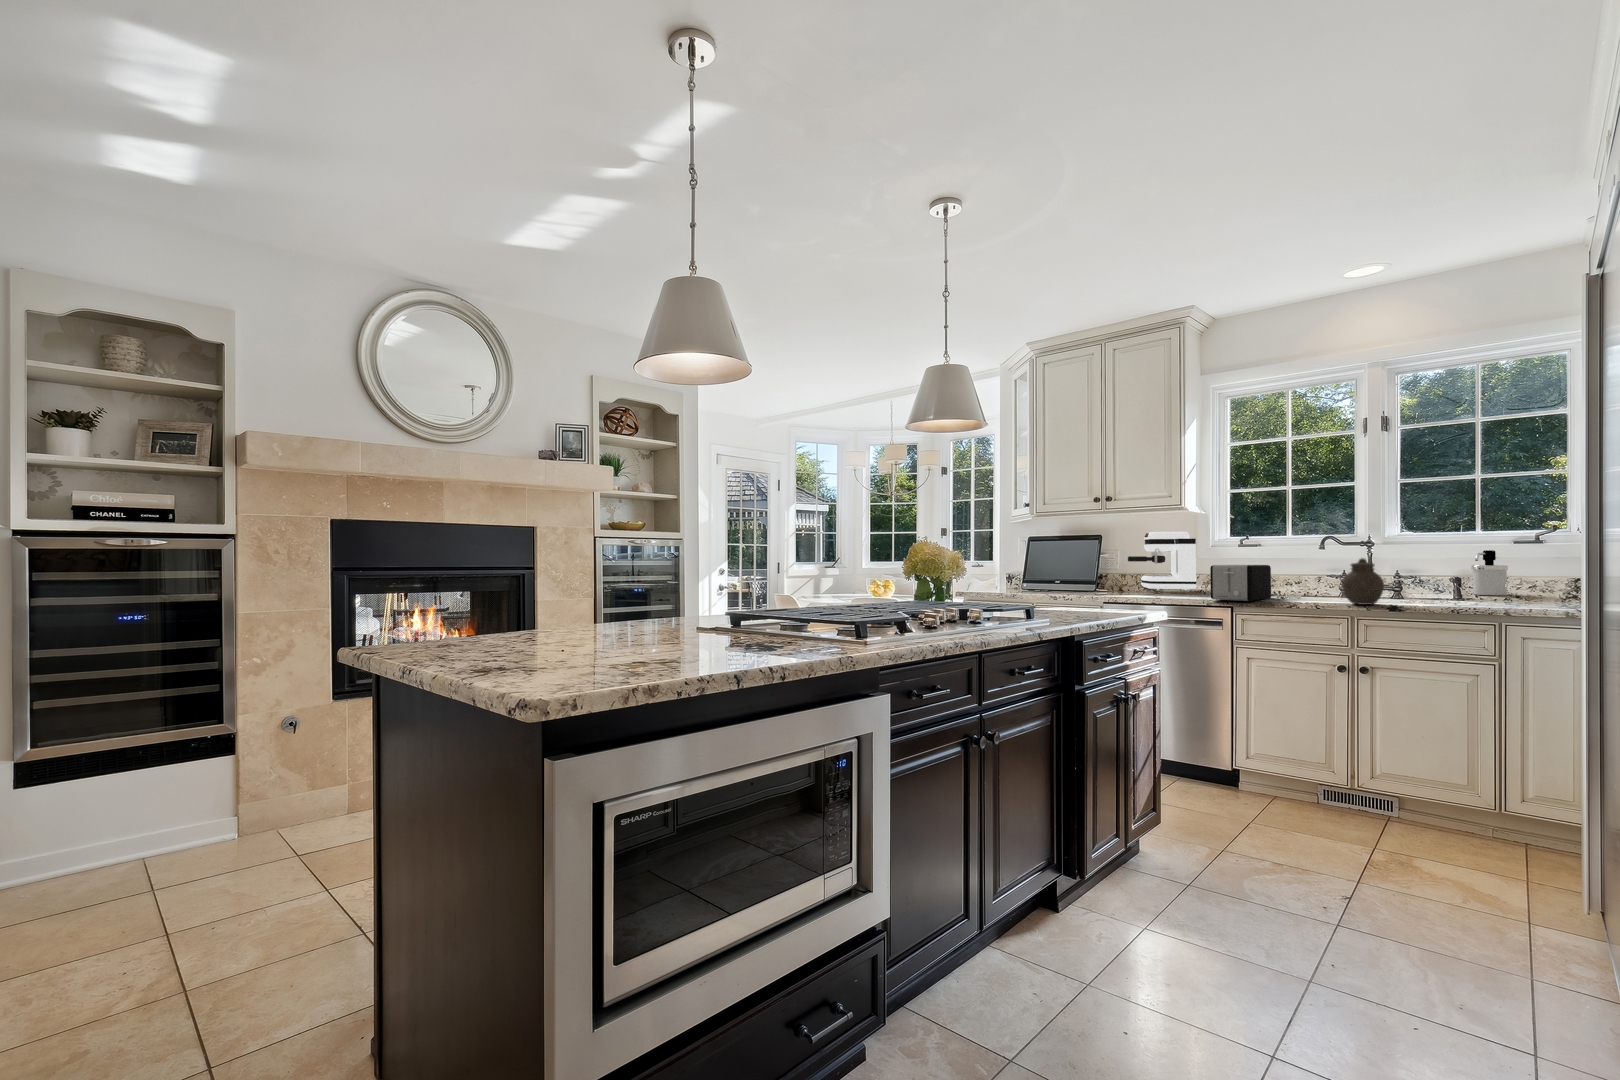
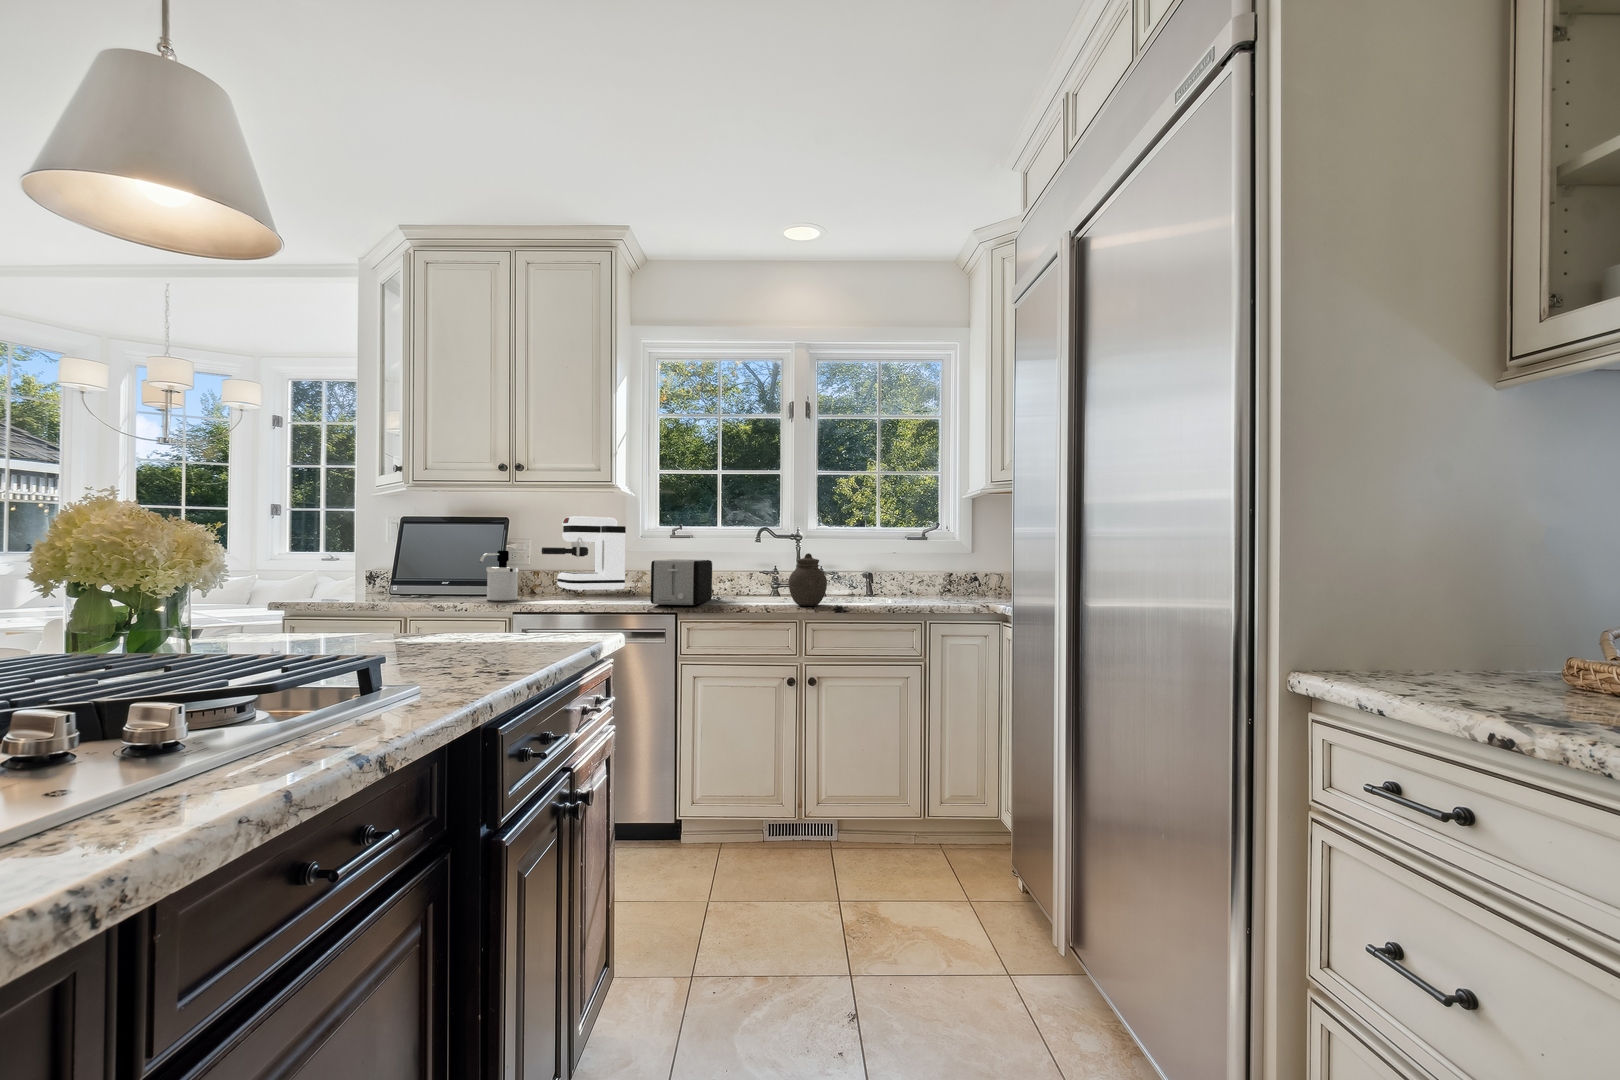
soap dispenser: present [1471,550,1508,595] -> present [480,550,519,601]

